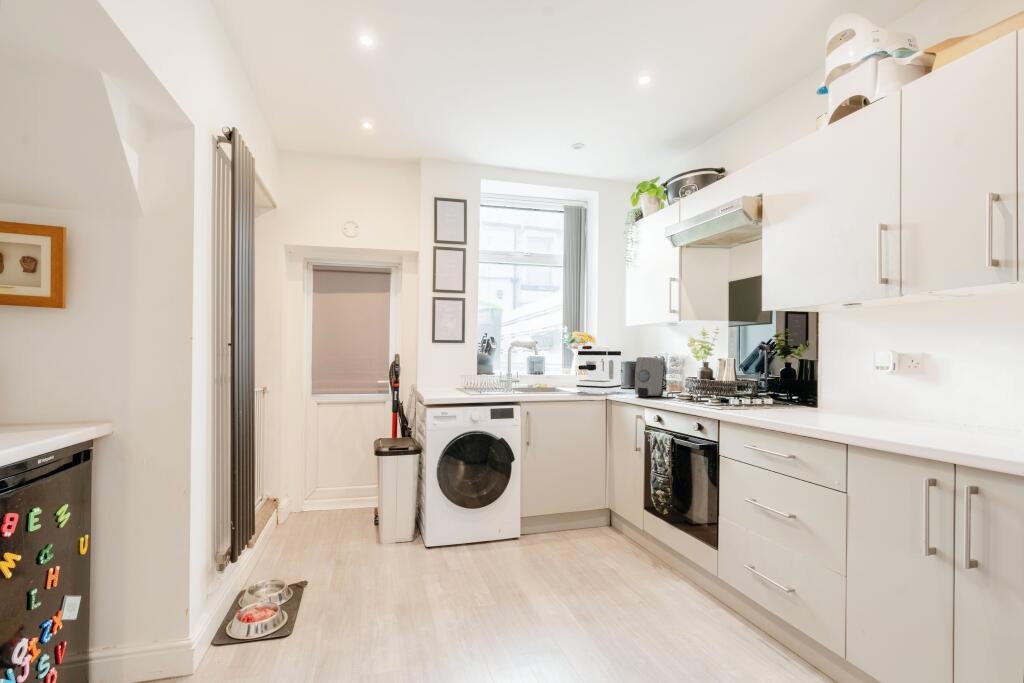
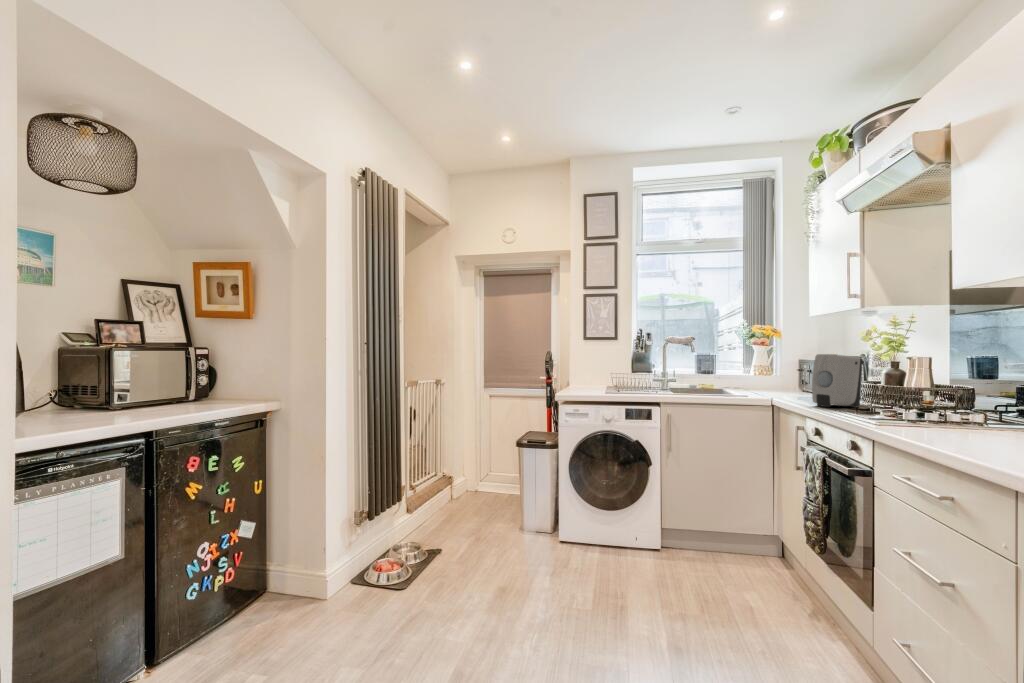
coffee maker: present [576,345,621,393] -> none [738,340,806,400]

